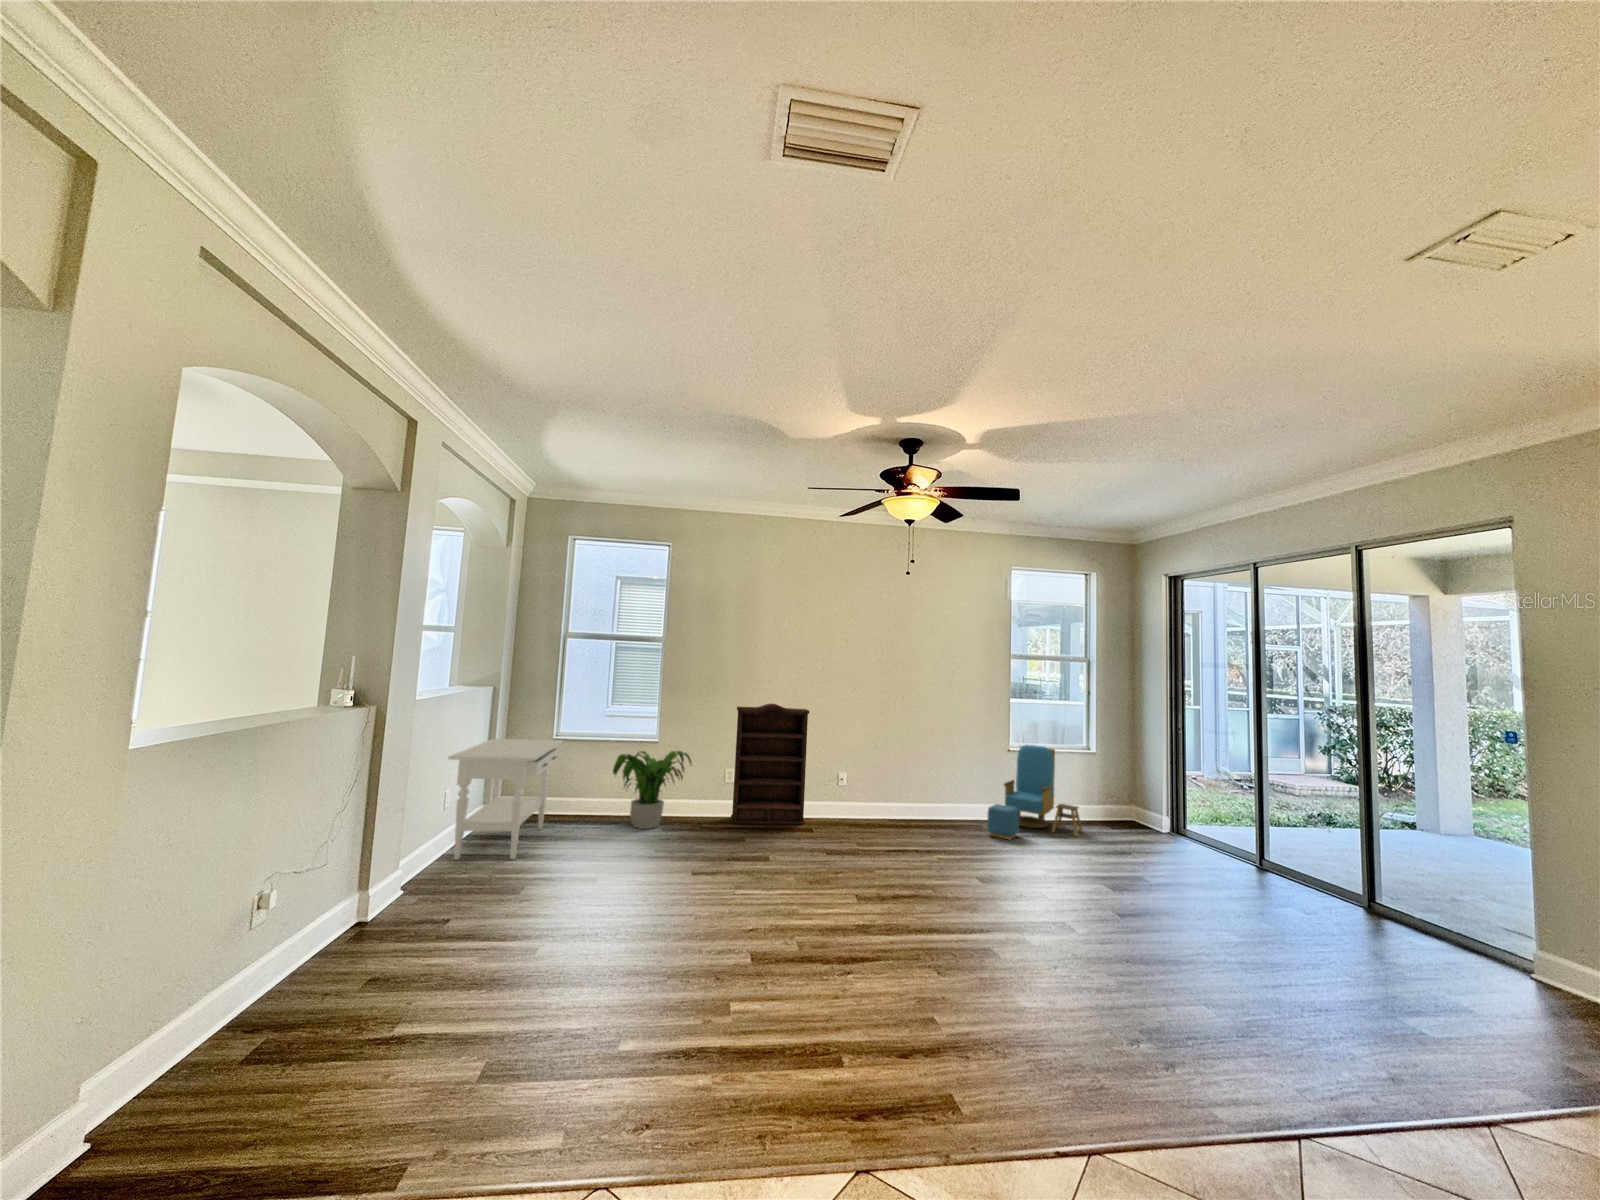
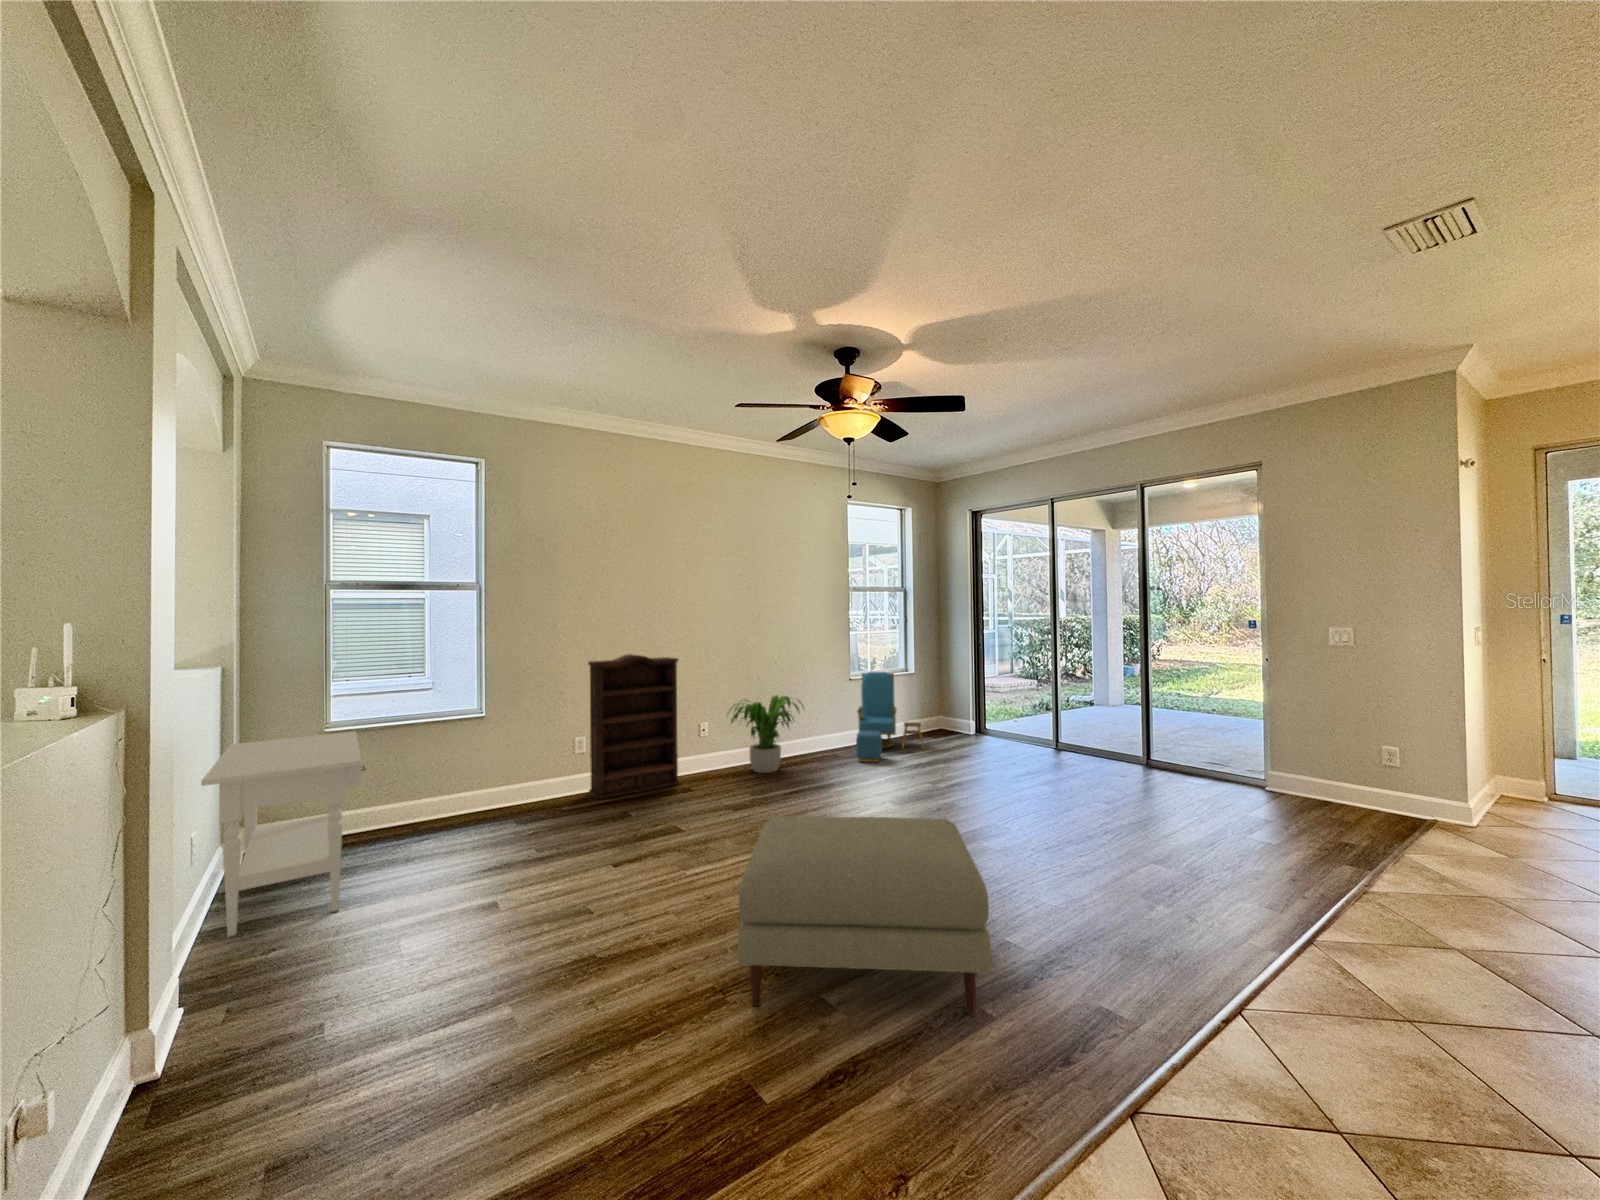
potted plant: present [613,751,691,829] -> present [727,696,800,773]
ottoman: none [665,850,910,1058] -> present [738,816,991,1015]

